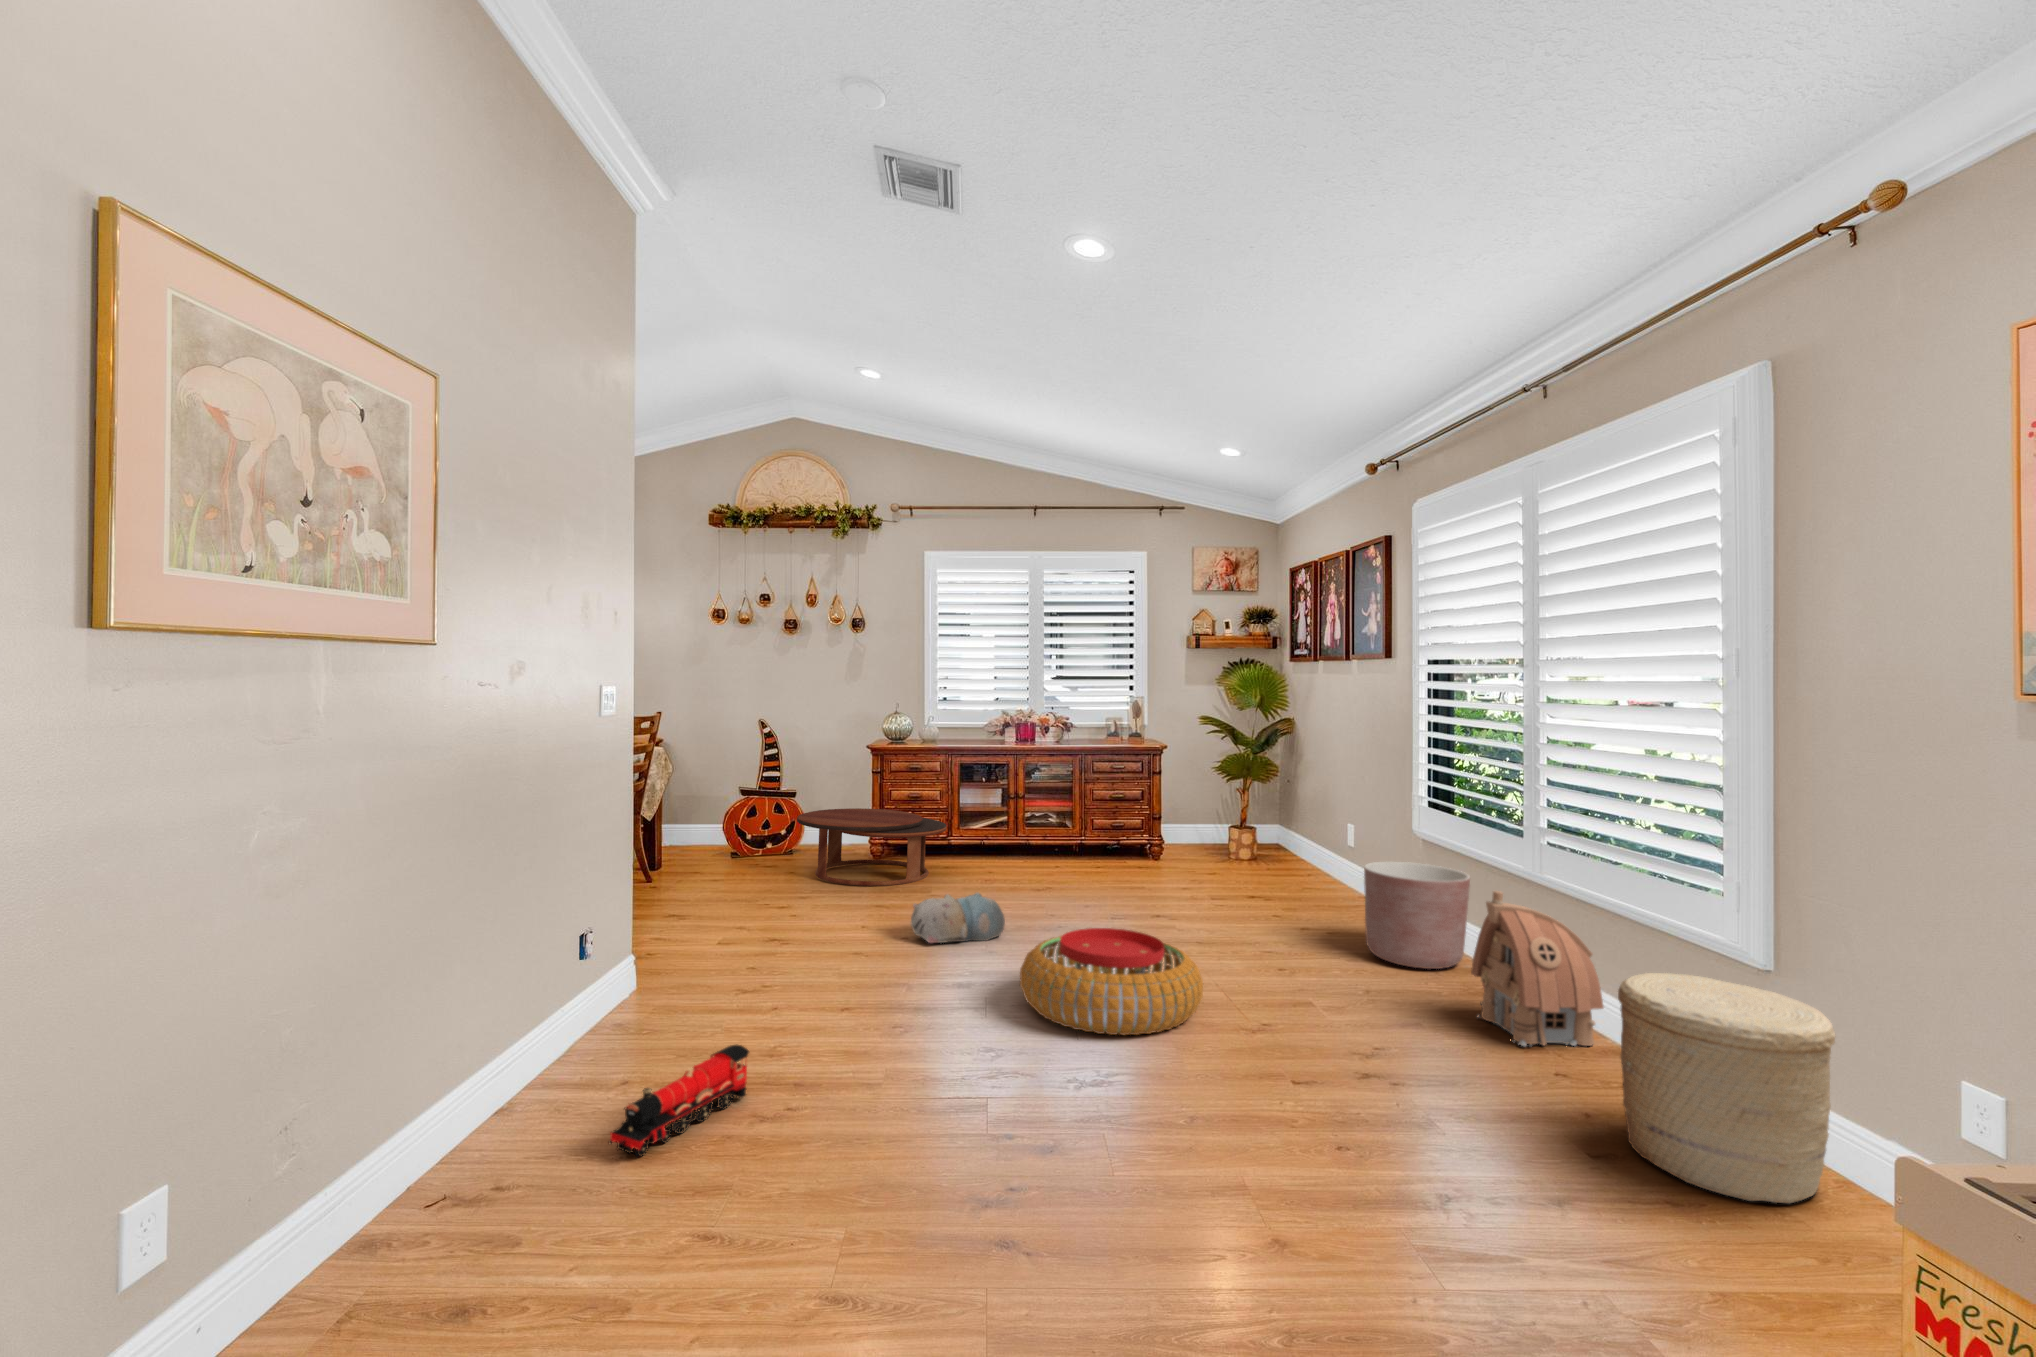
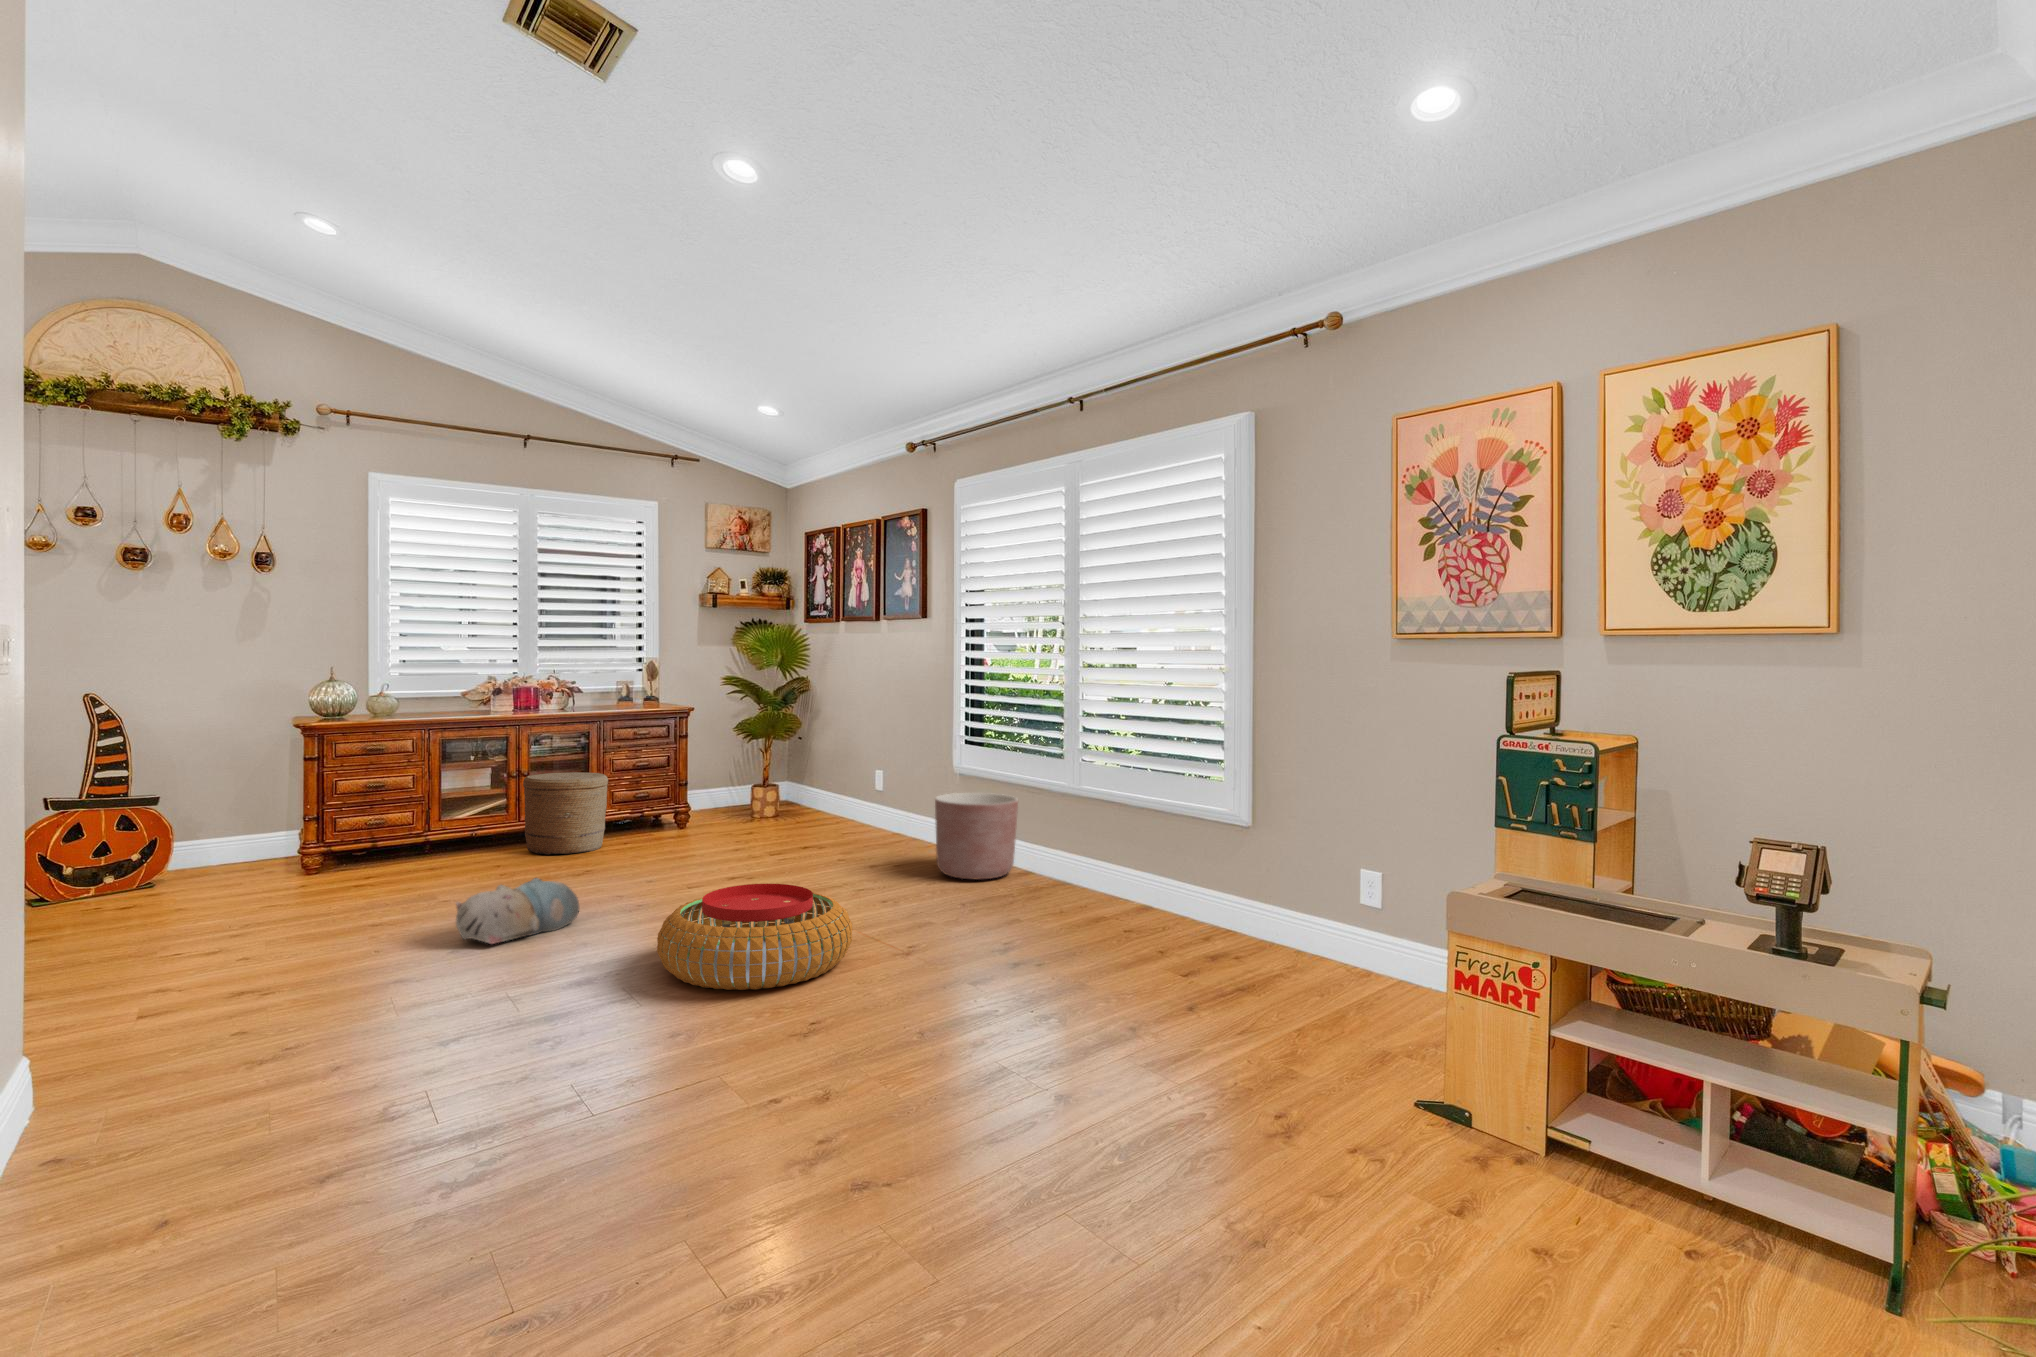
coffee table: present [797,808,947,886] -> none [194,802,438,902]
toy house: present [1471,891,1604,1046] -> none [1046,801,1140,919]
woven basket: present [1618,973,1835,1204] -> present [523,772,608,855]
toy train: present [609,1044,749,1156] -> none [218,1101,391,1295]

